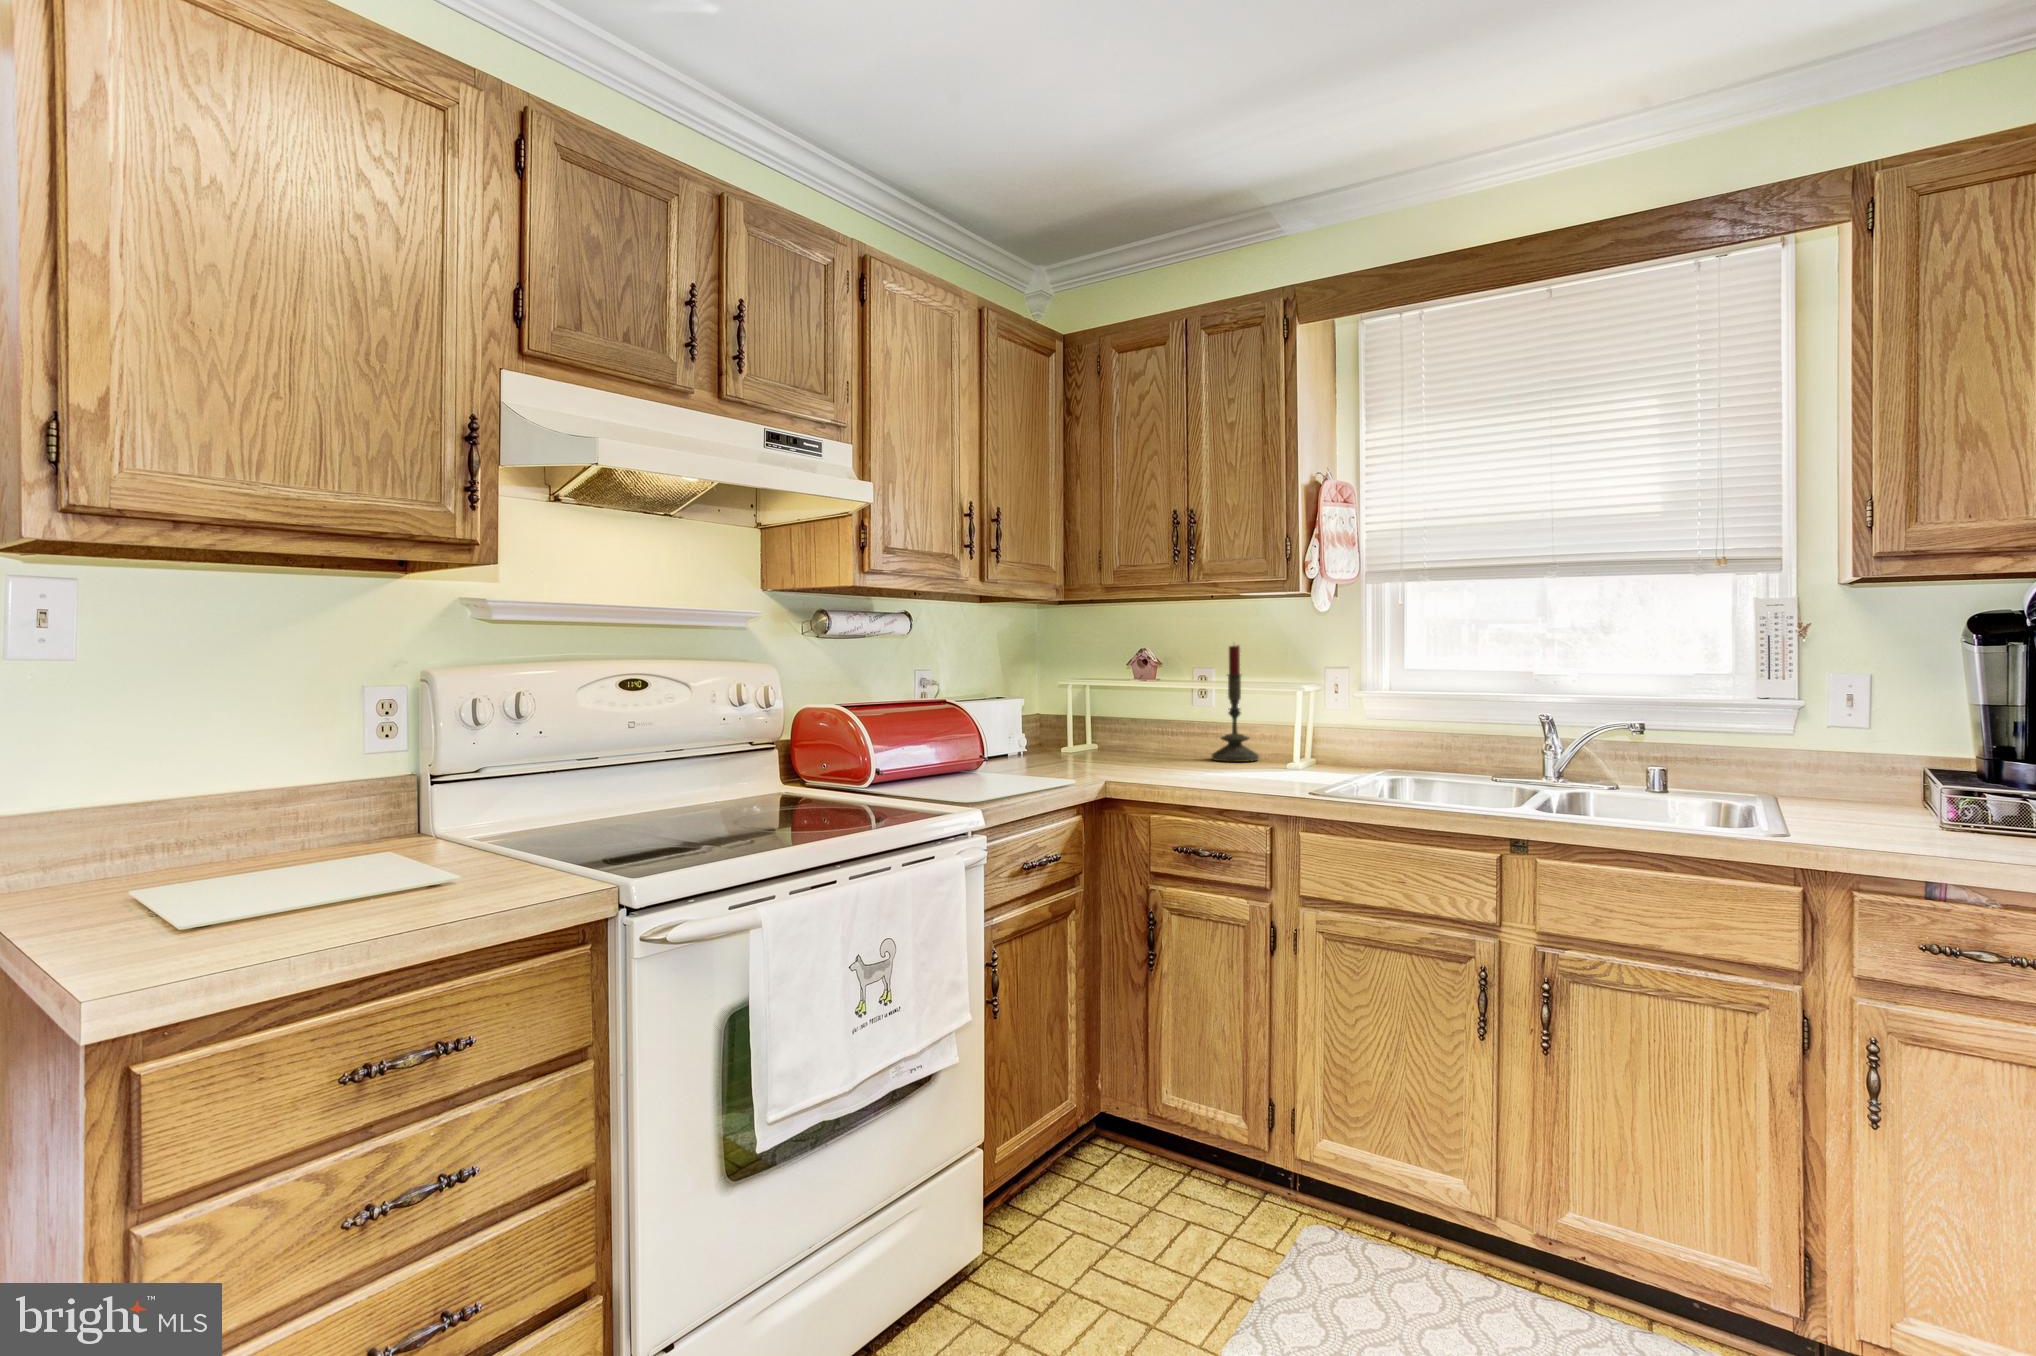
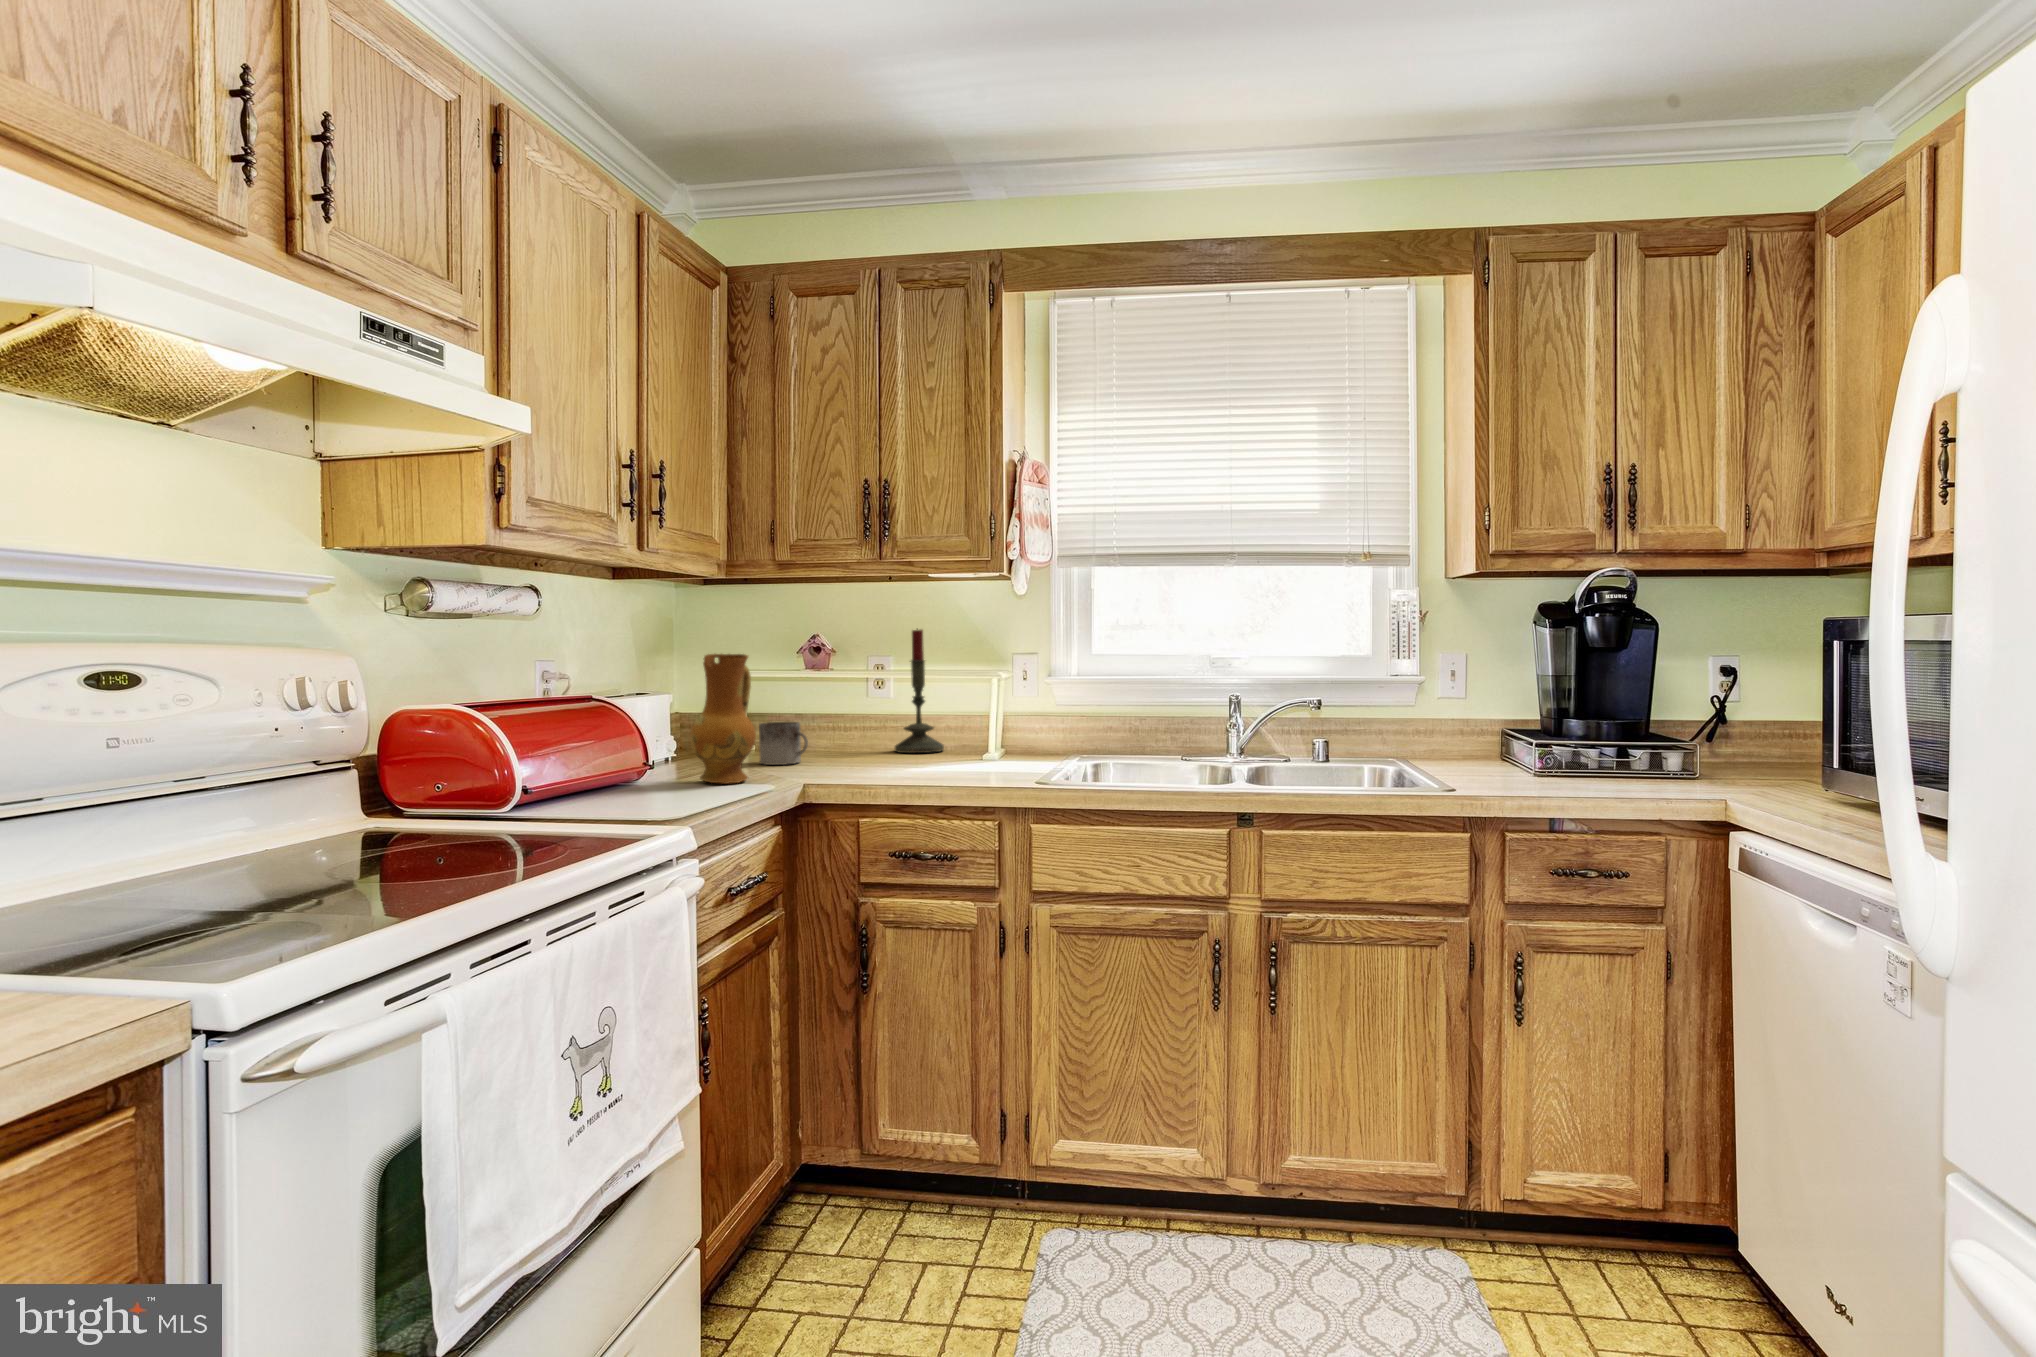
ceramic jug: none [1011,669,1064,780] -> present [690,654,756,784]
mug: none [1082,728,1122,766] -> present [759,722,808,765]

